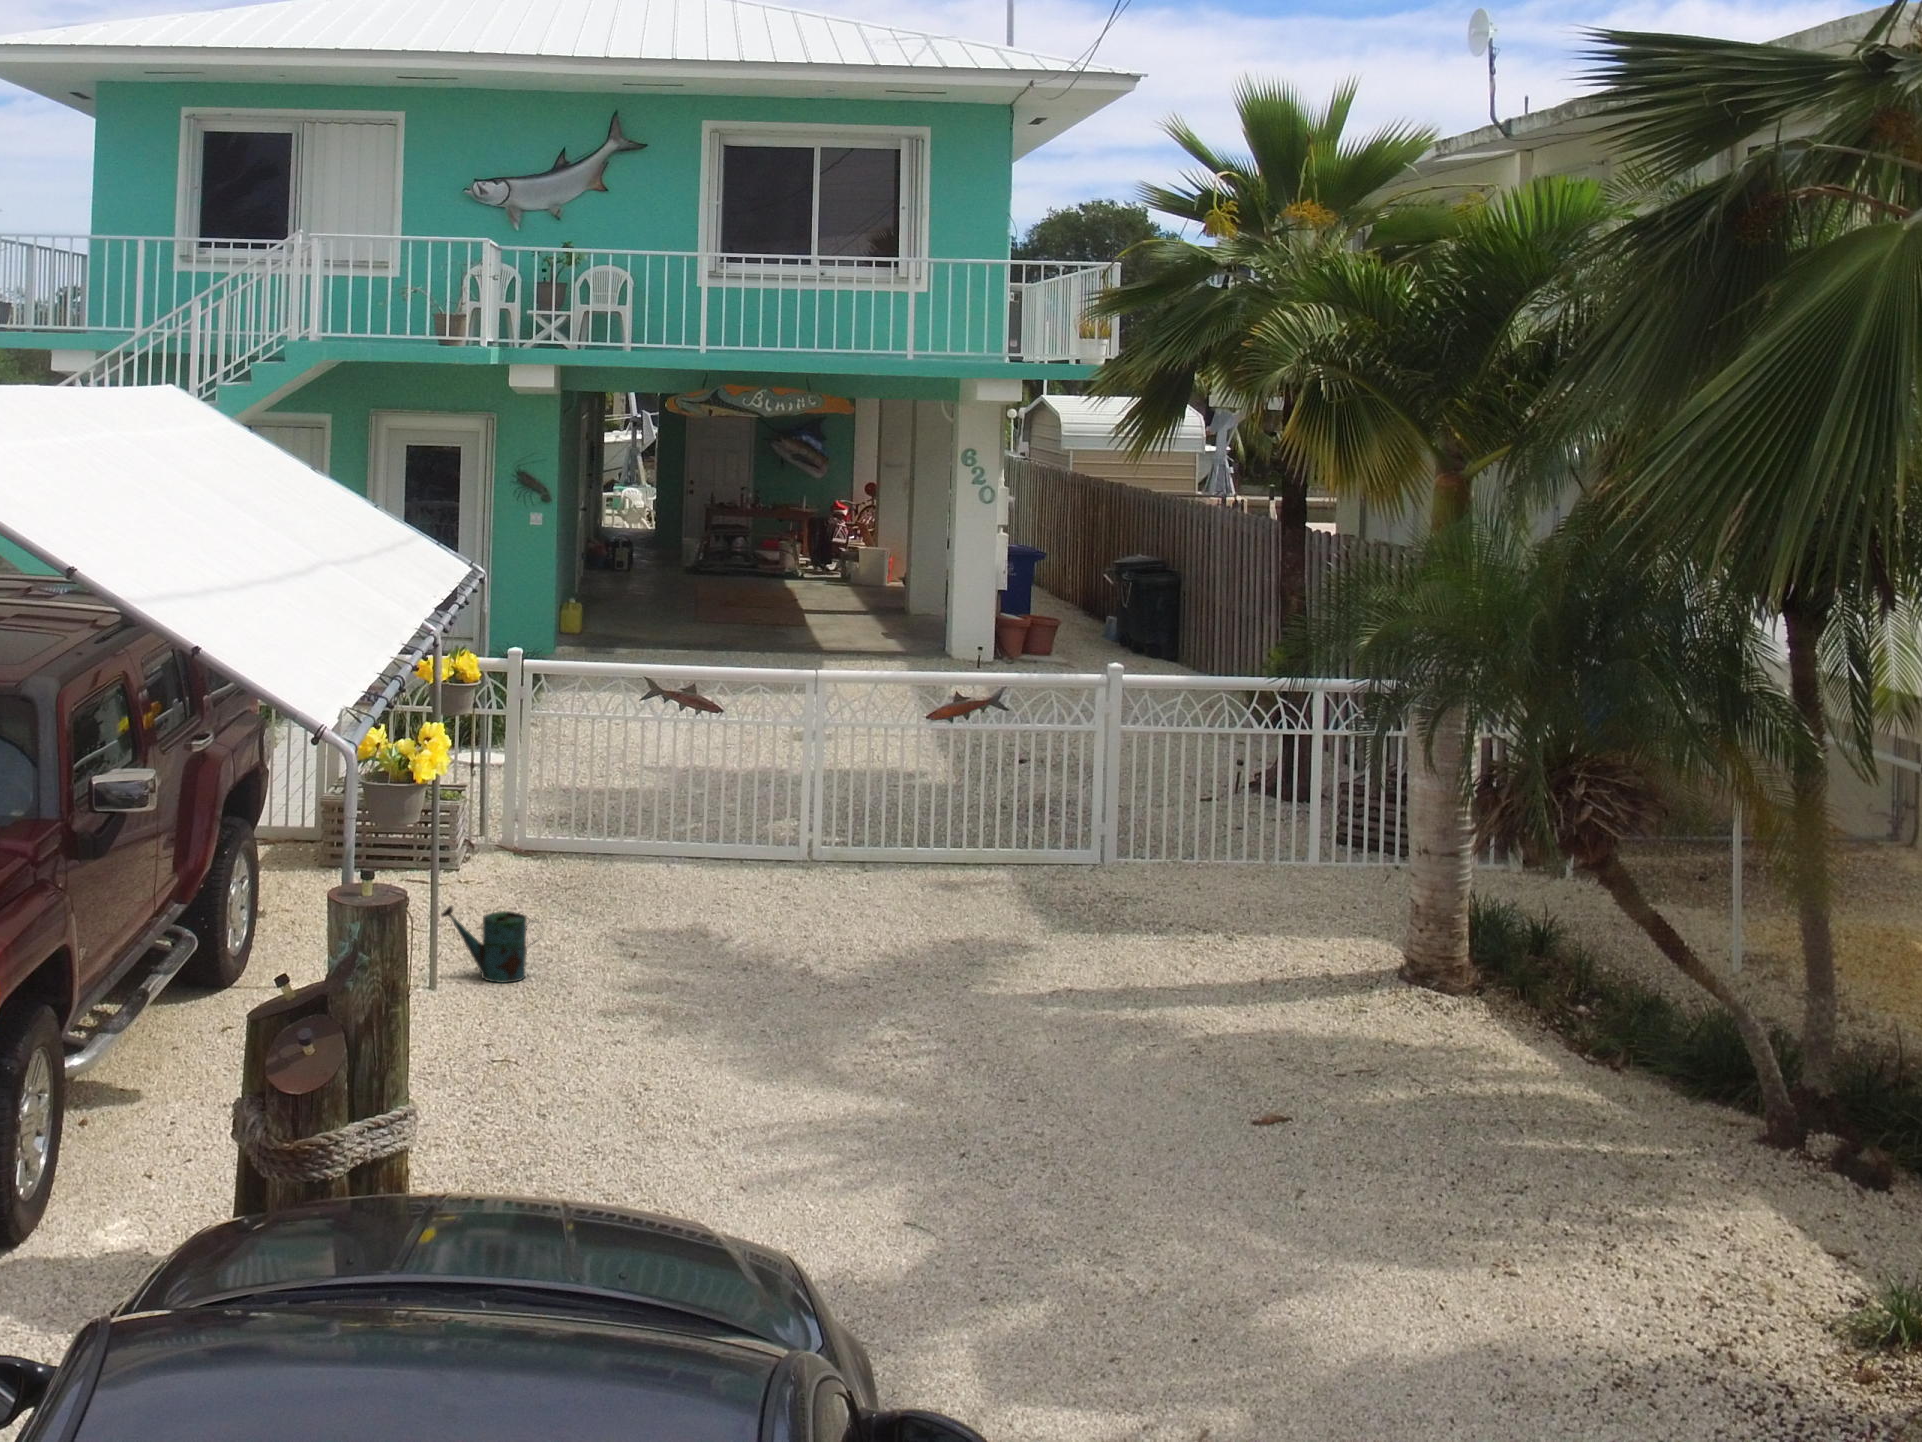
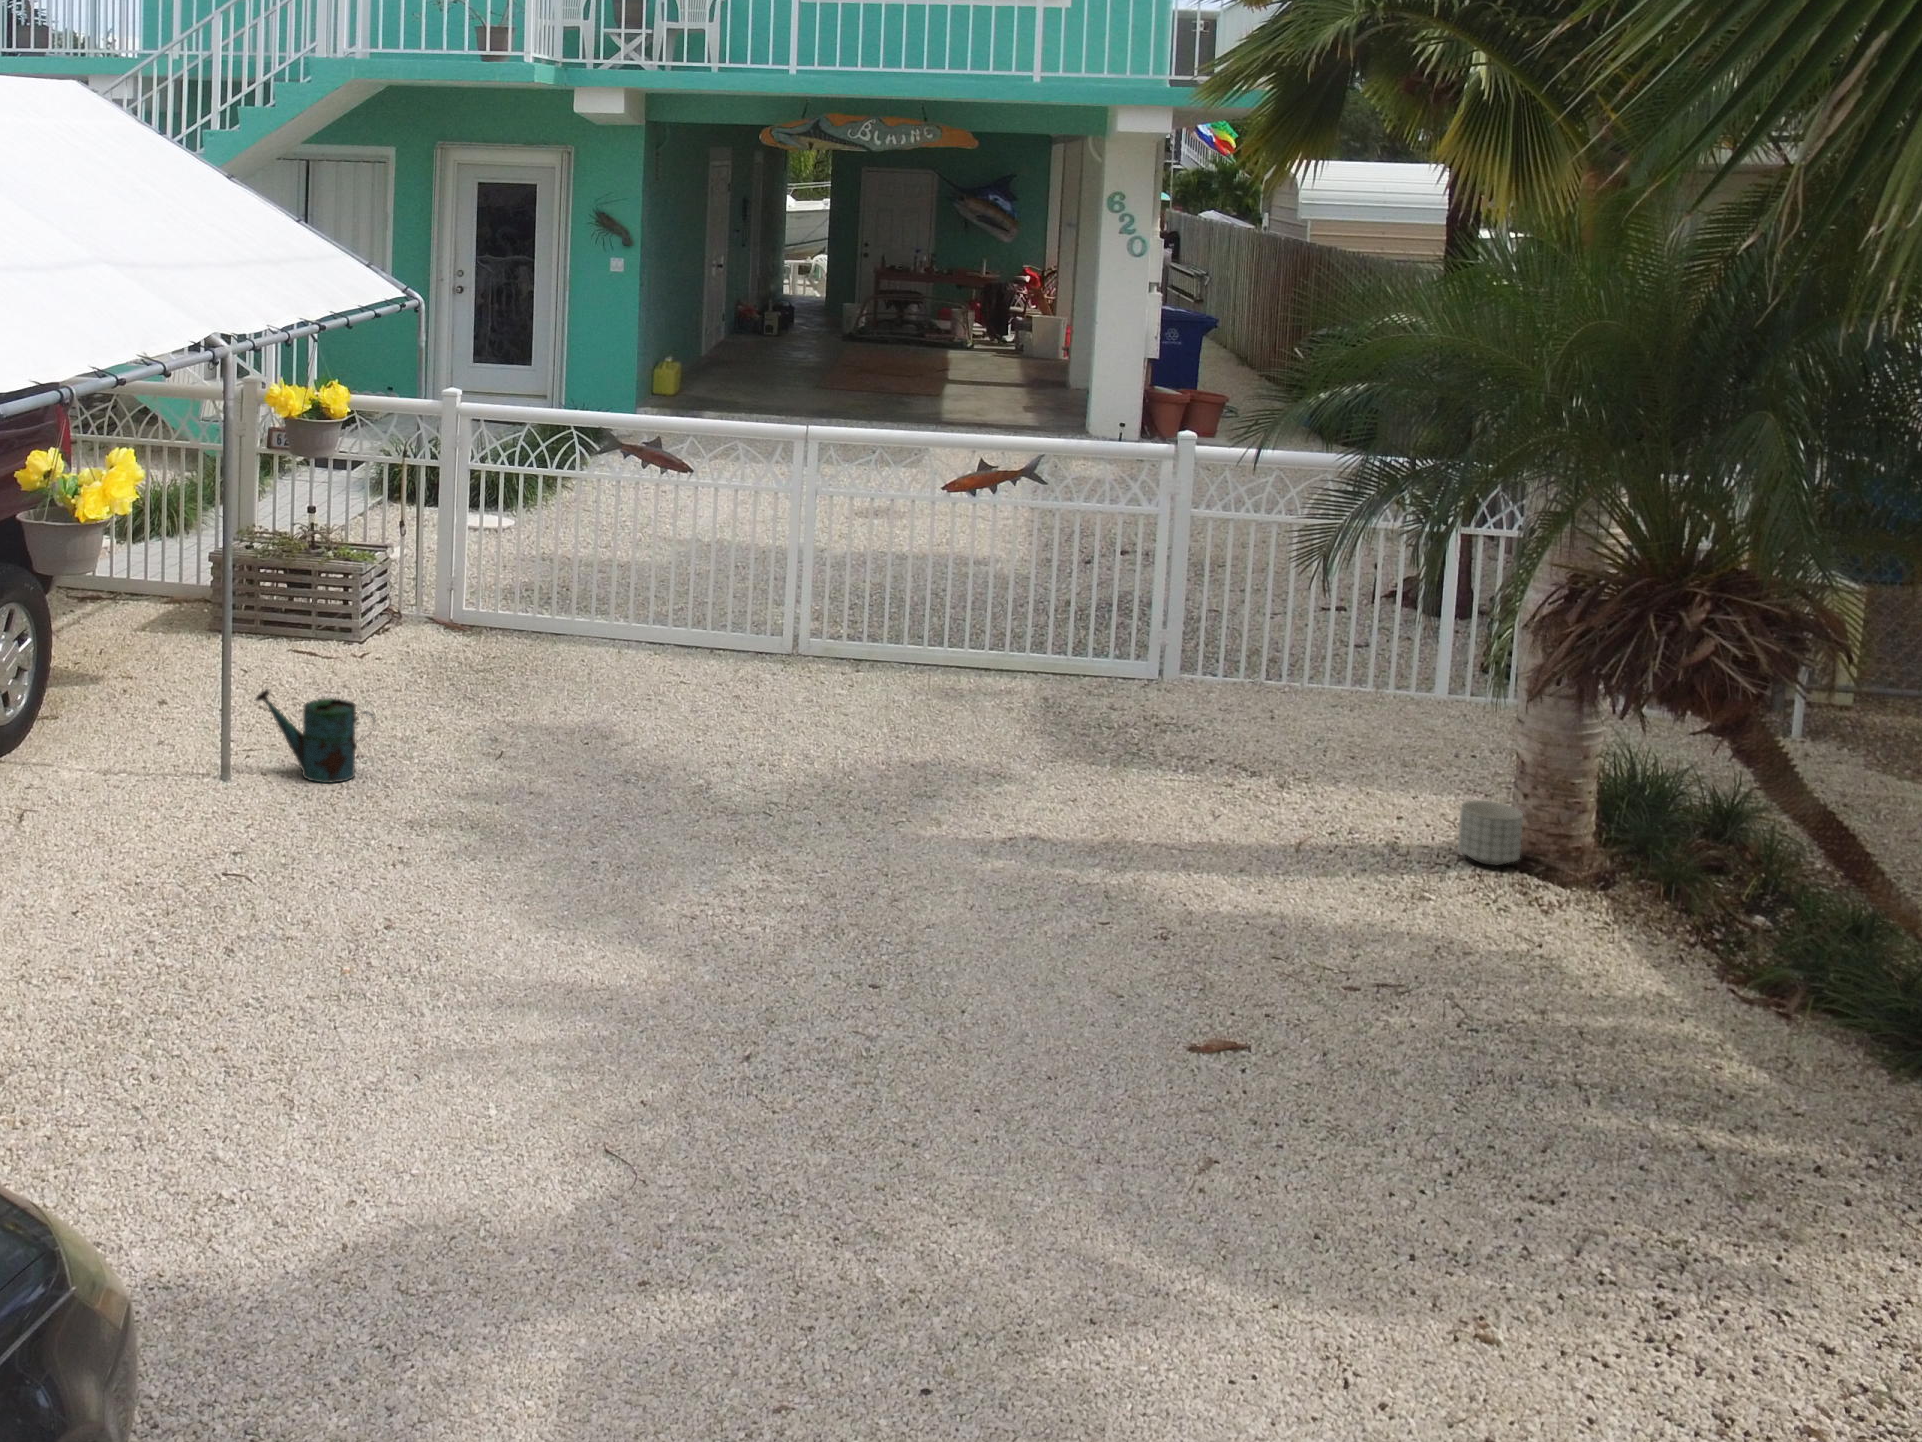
planter: none [1375,939,1419,987] -> present [1458,800,1523,866]

